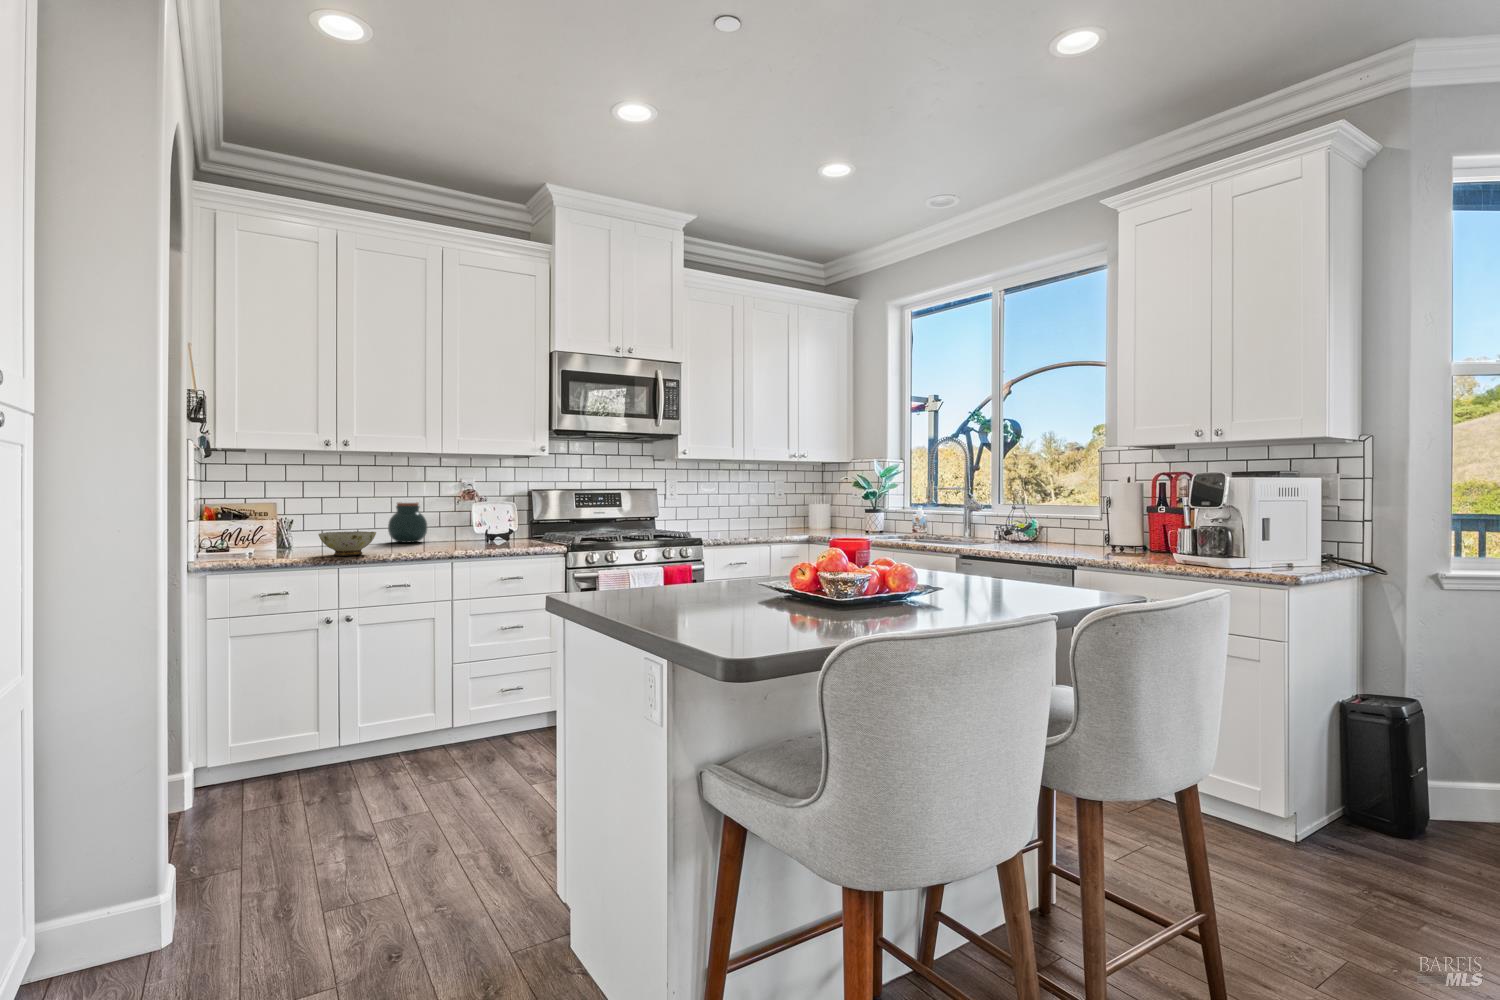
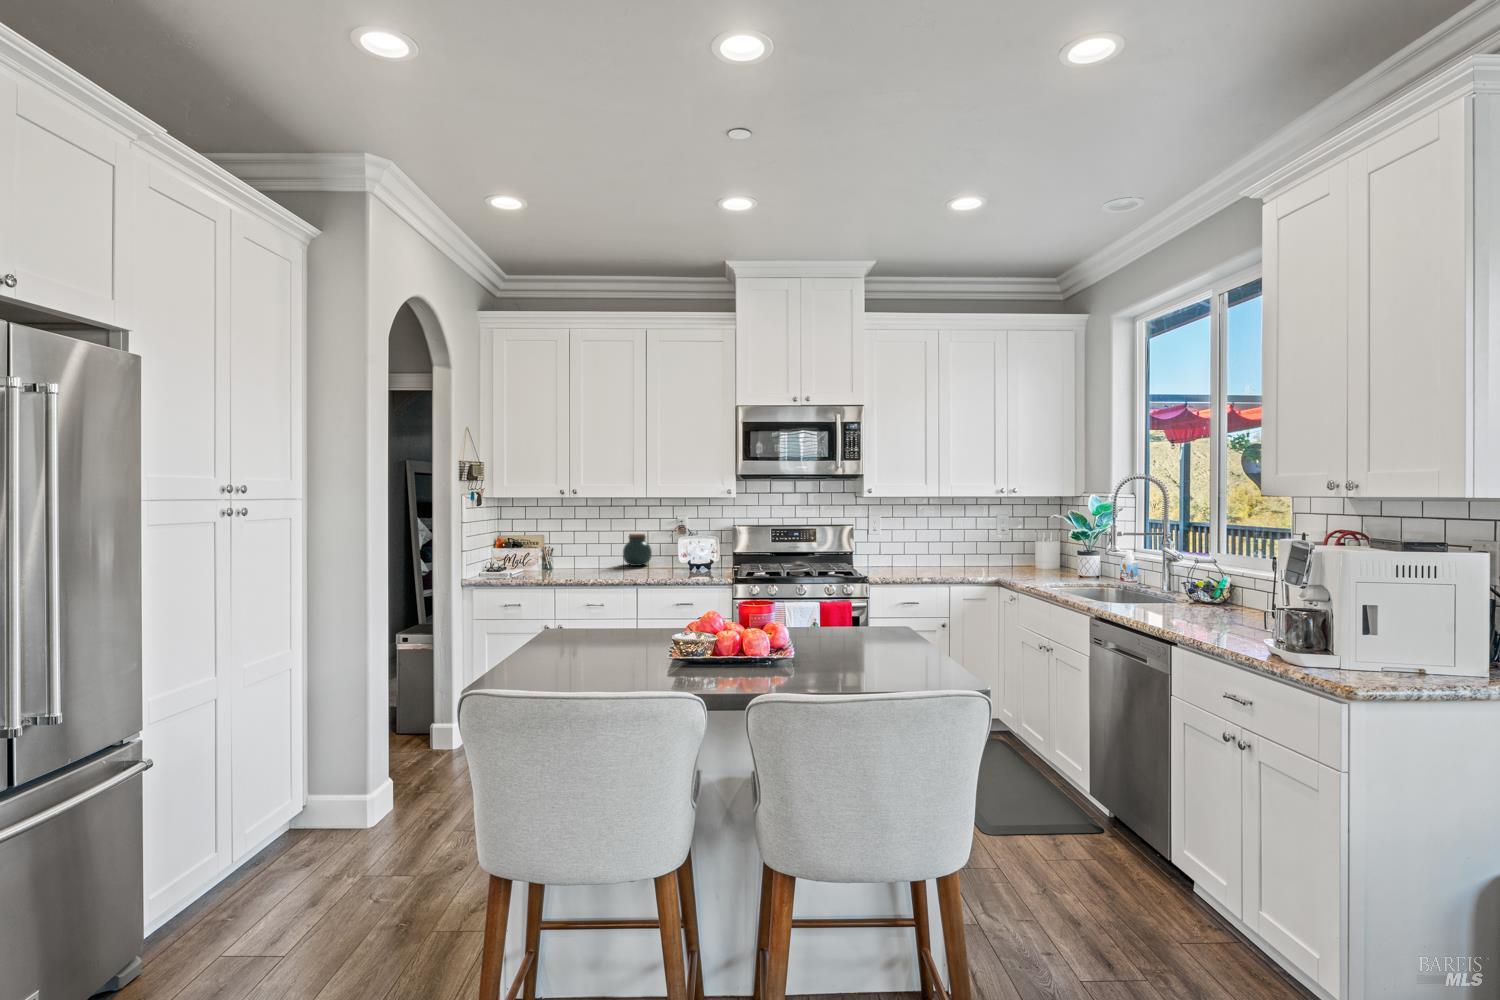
ceramic bowl: present [318,531,376,556] -> none [550,559,590,579]

